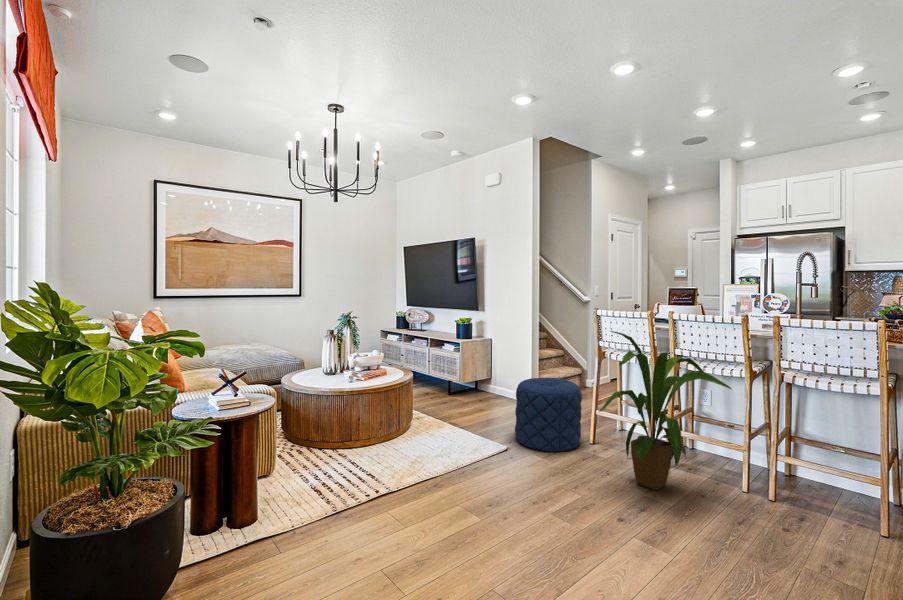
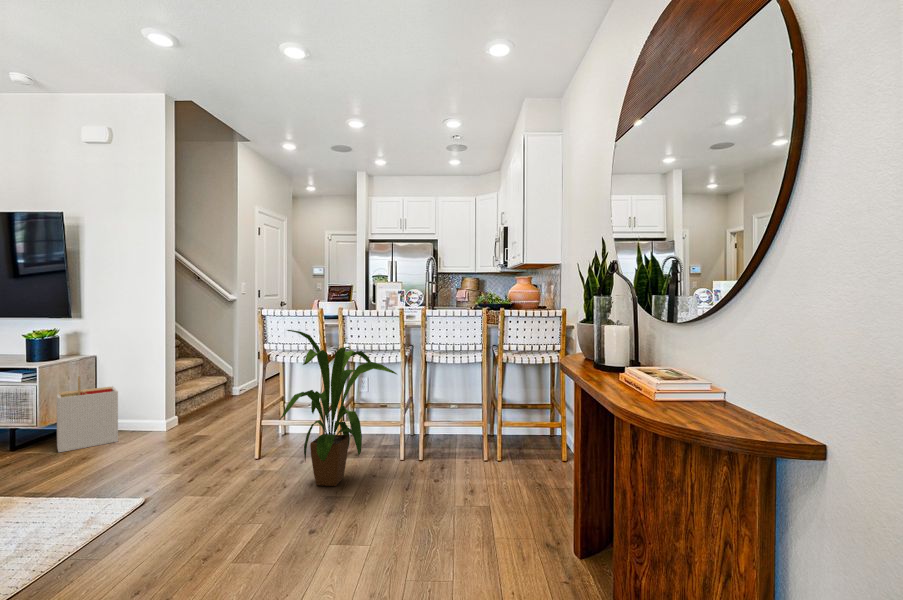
storage bin: none [467,354,500,406] -> present [57,376,118,452]
pouf: present [515,378,582,452] -> none [155,391,246,484]

